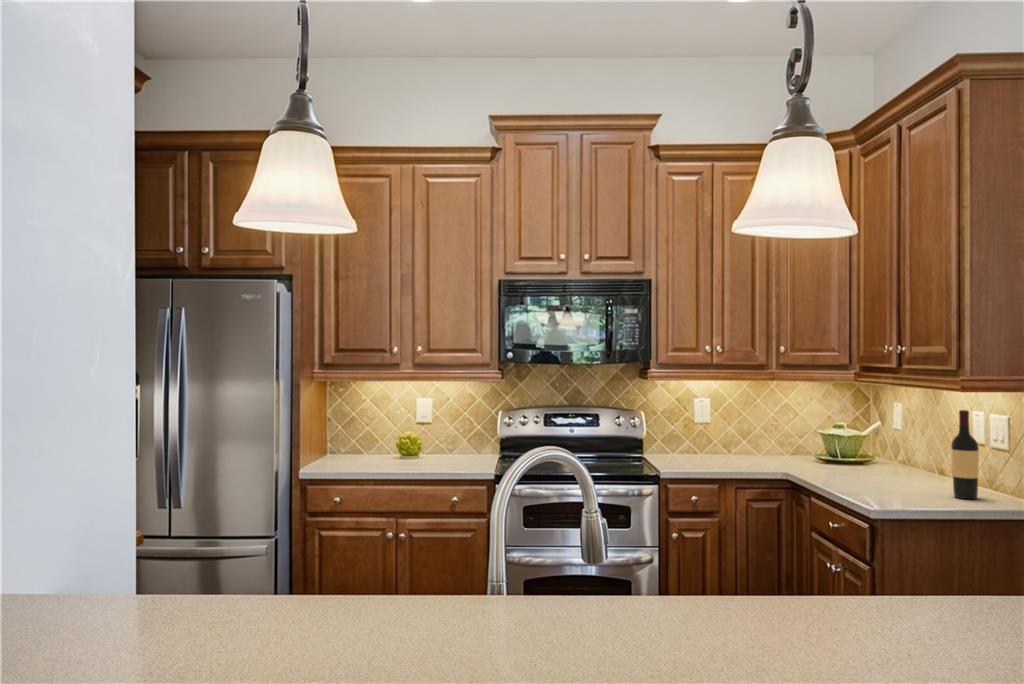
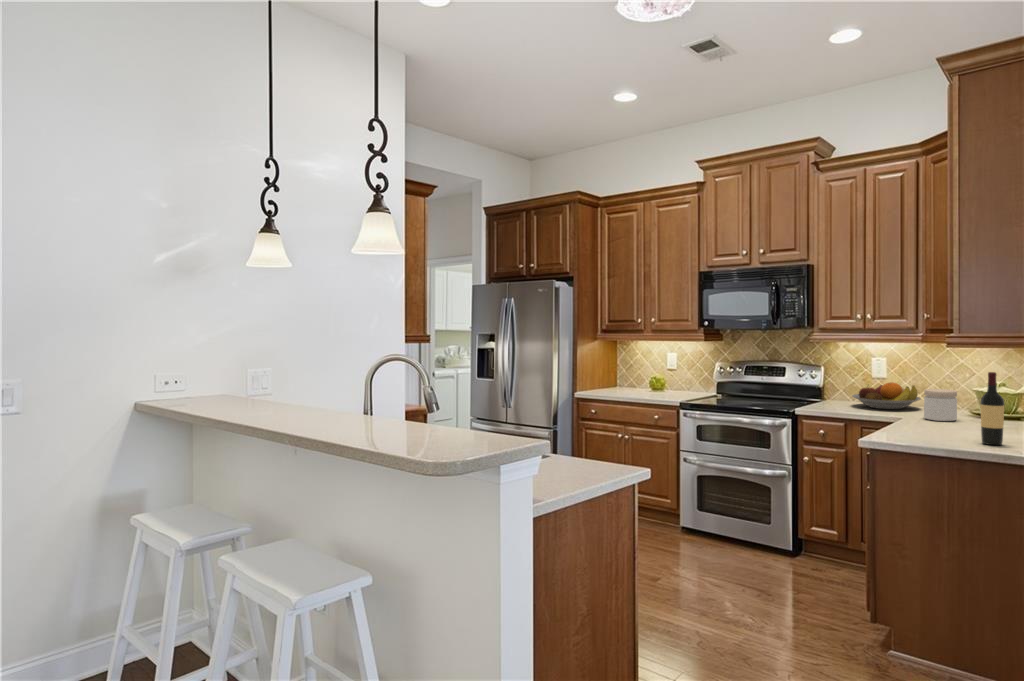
fruit bowl: none [687,428,763,461] -> present [852,382,921,409]
jar: none [801,433,837,472] -> present [924,389,957,421]

